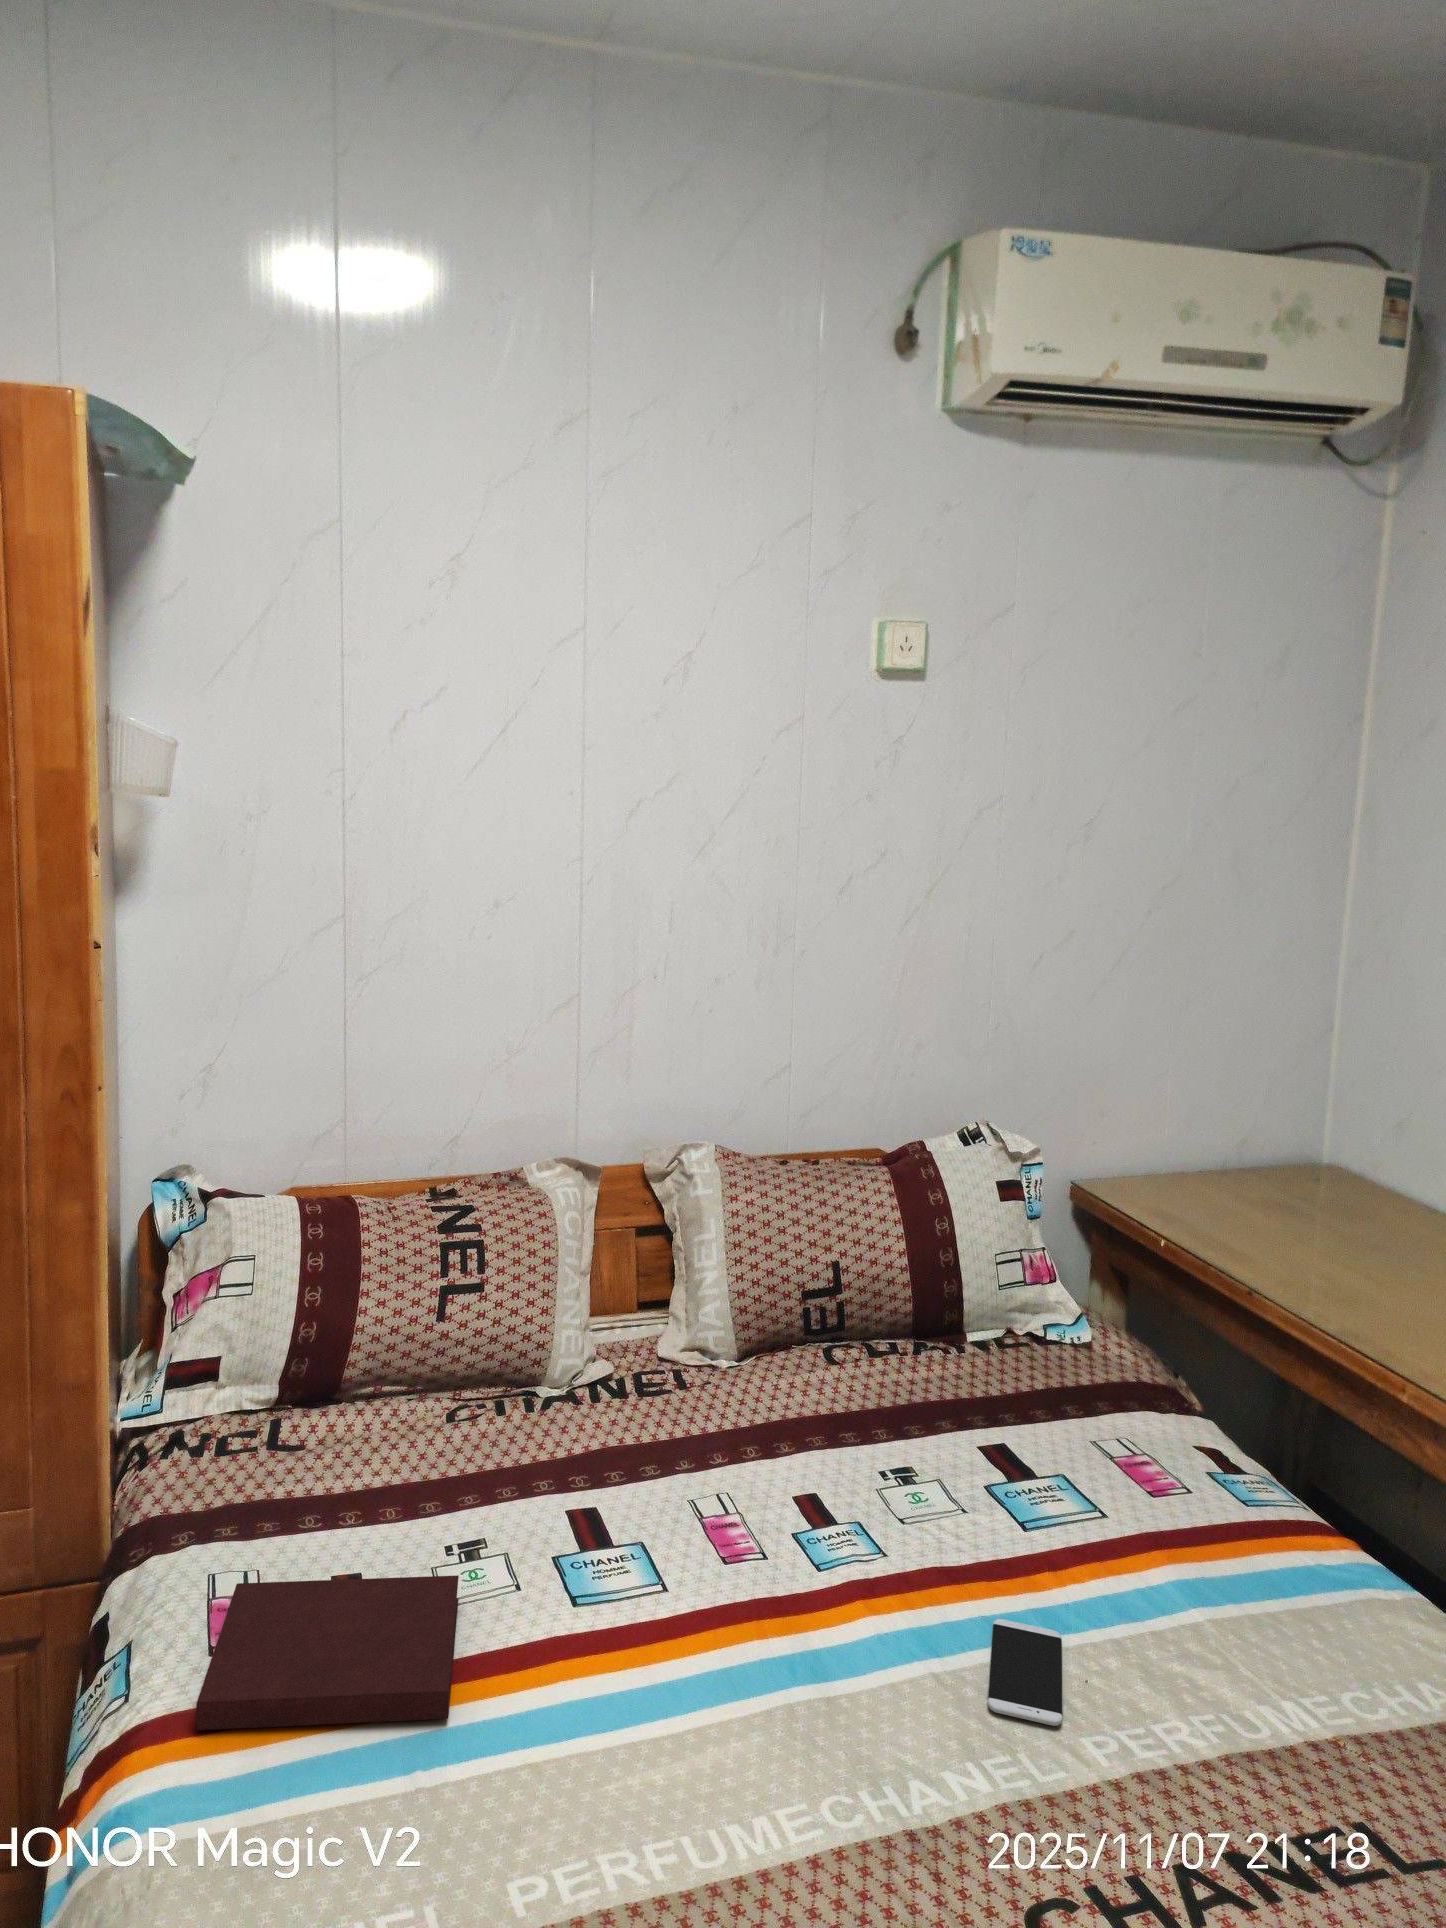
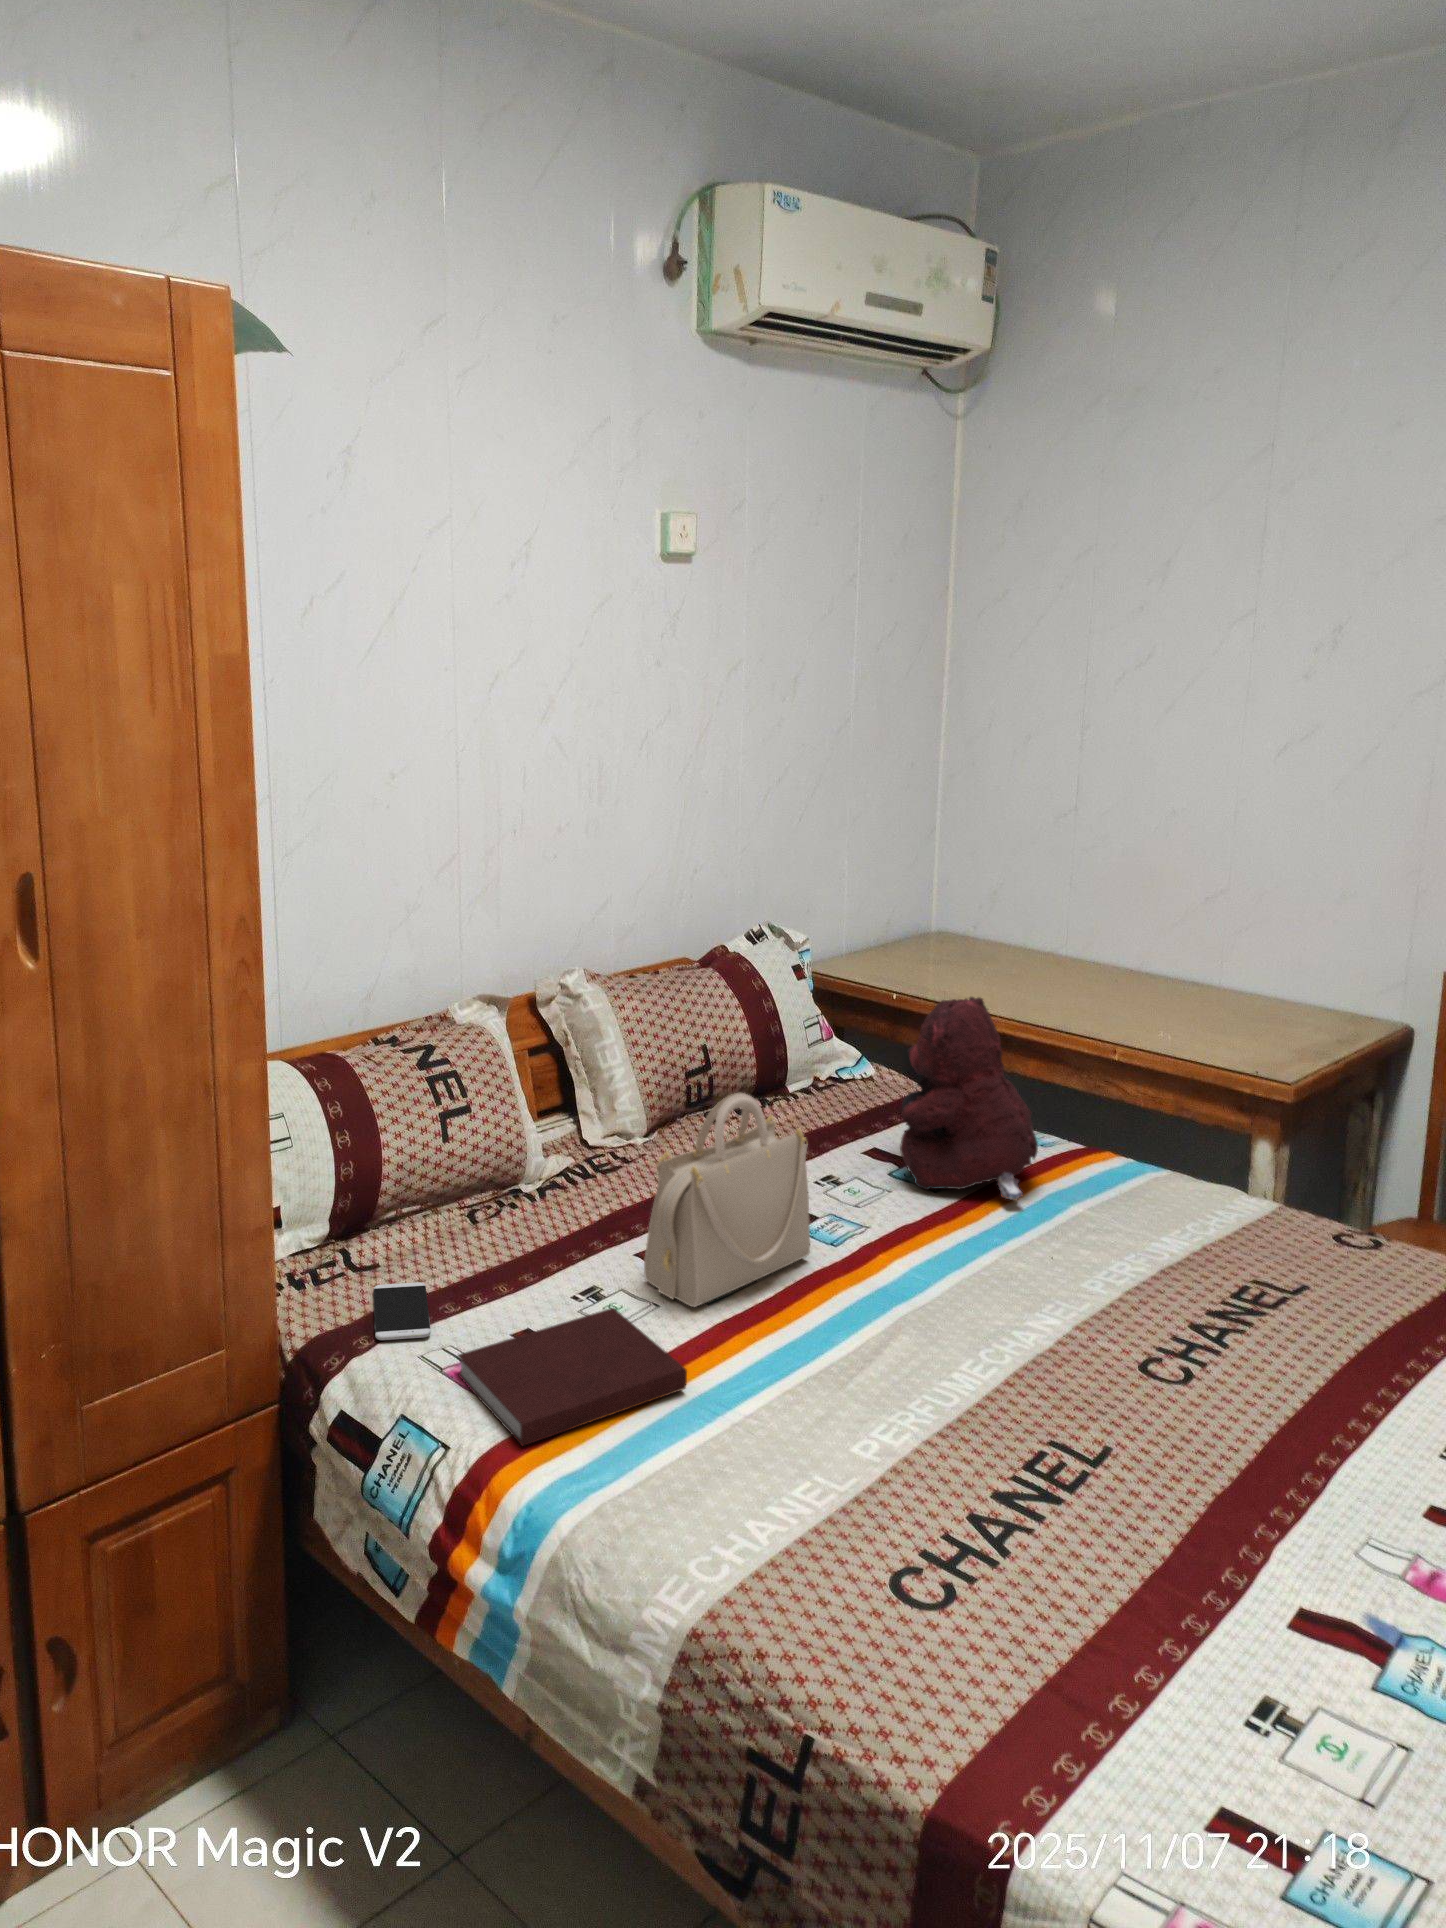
teddy bear: none [1011,1257,1221,1574] -> present [900,997,1038,1201]
handbag: none [547,1332,790,1604] -> present [644,1093,810,1307]
smartphone: present [988,1619,1063,1726] -> present [374,1282,431,1340]

